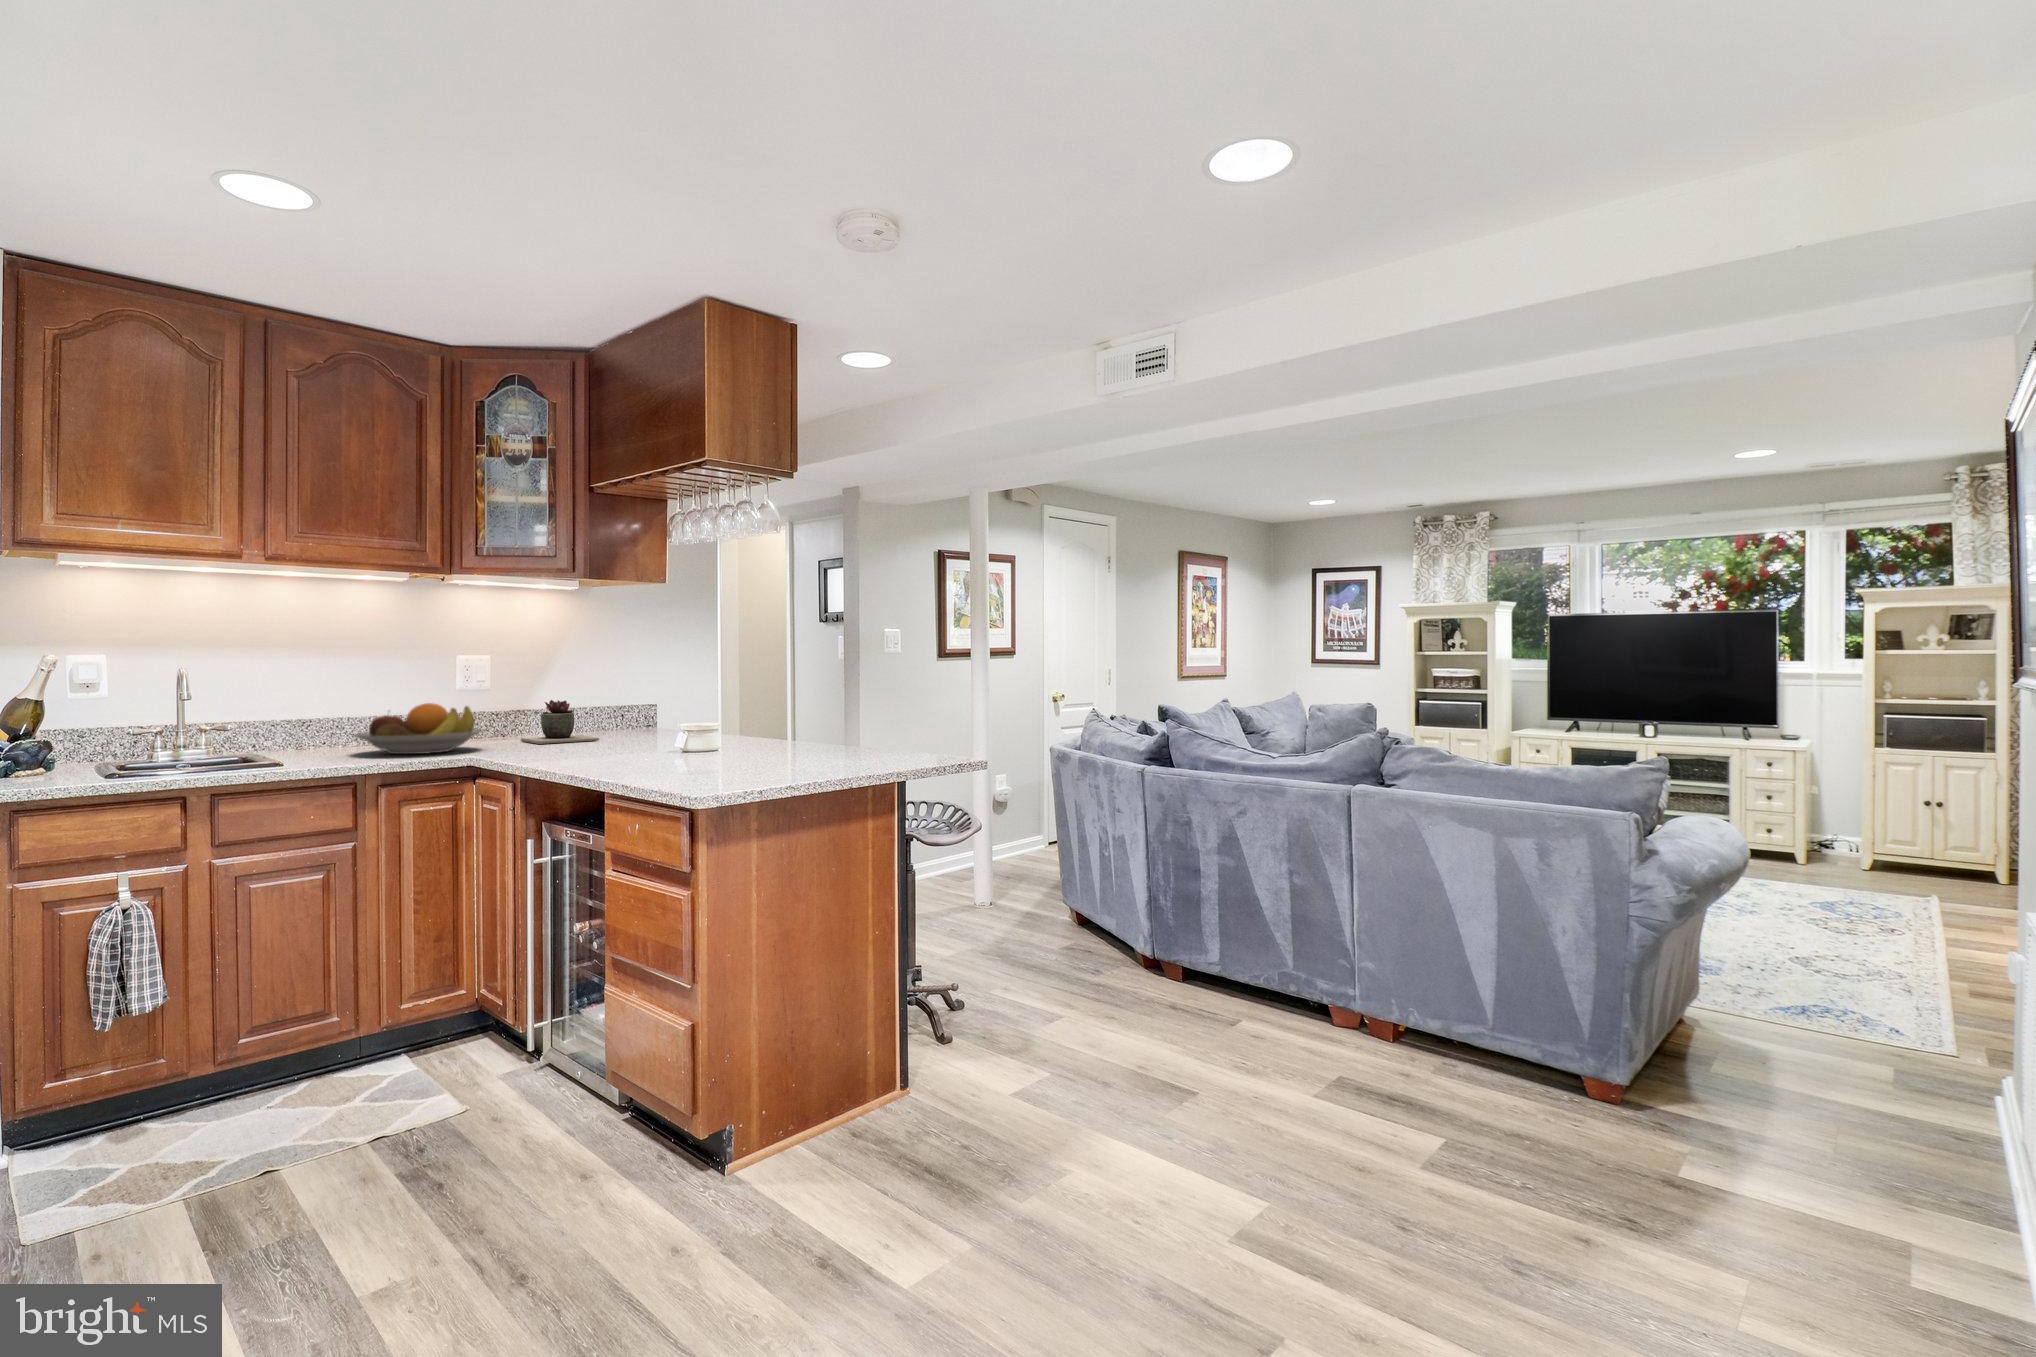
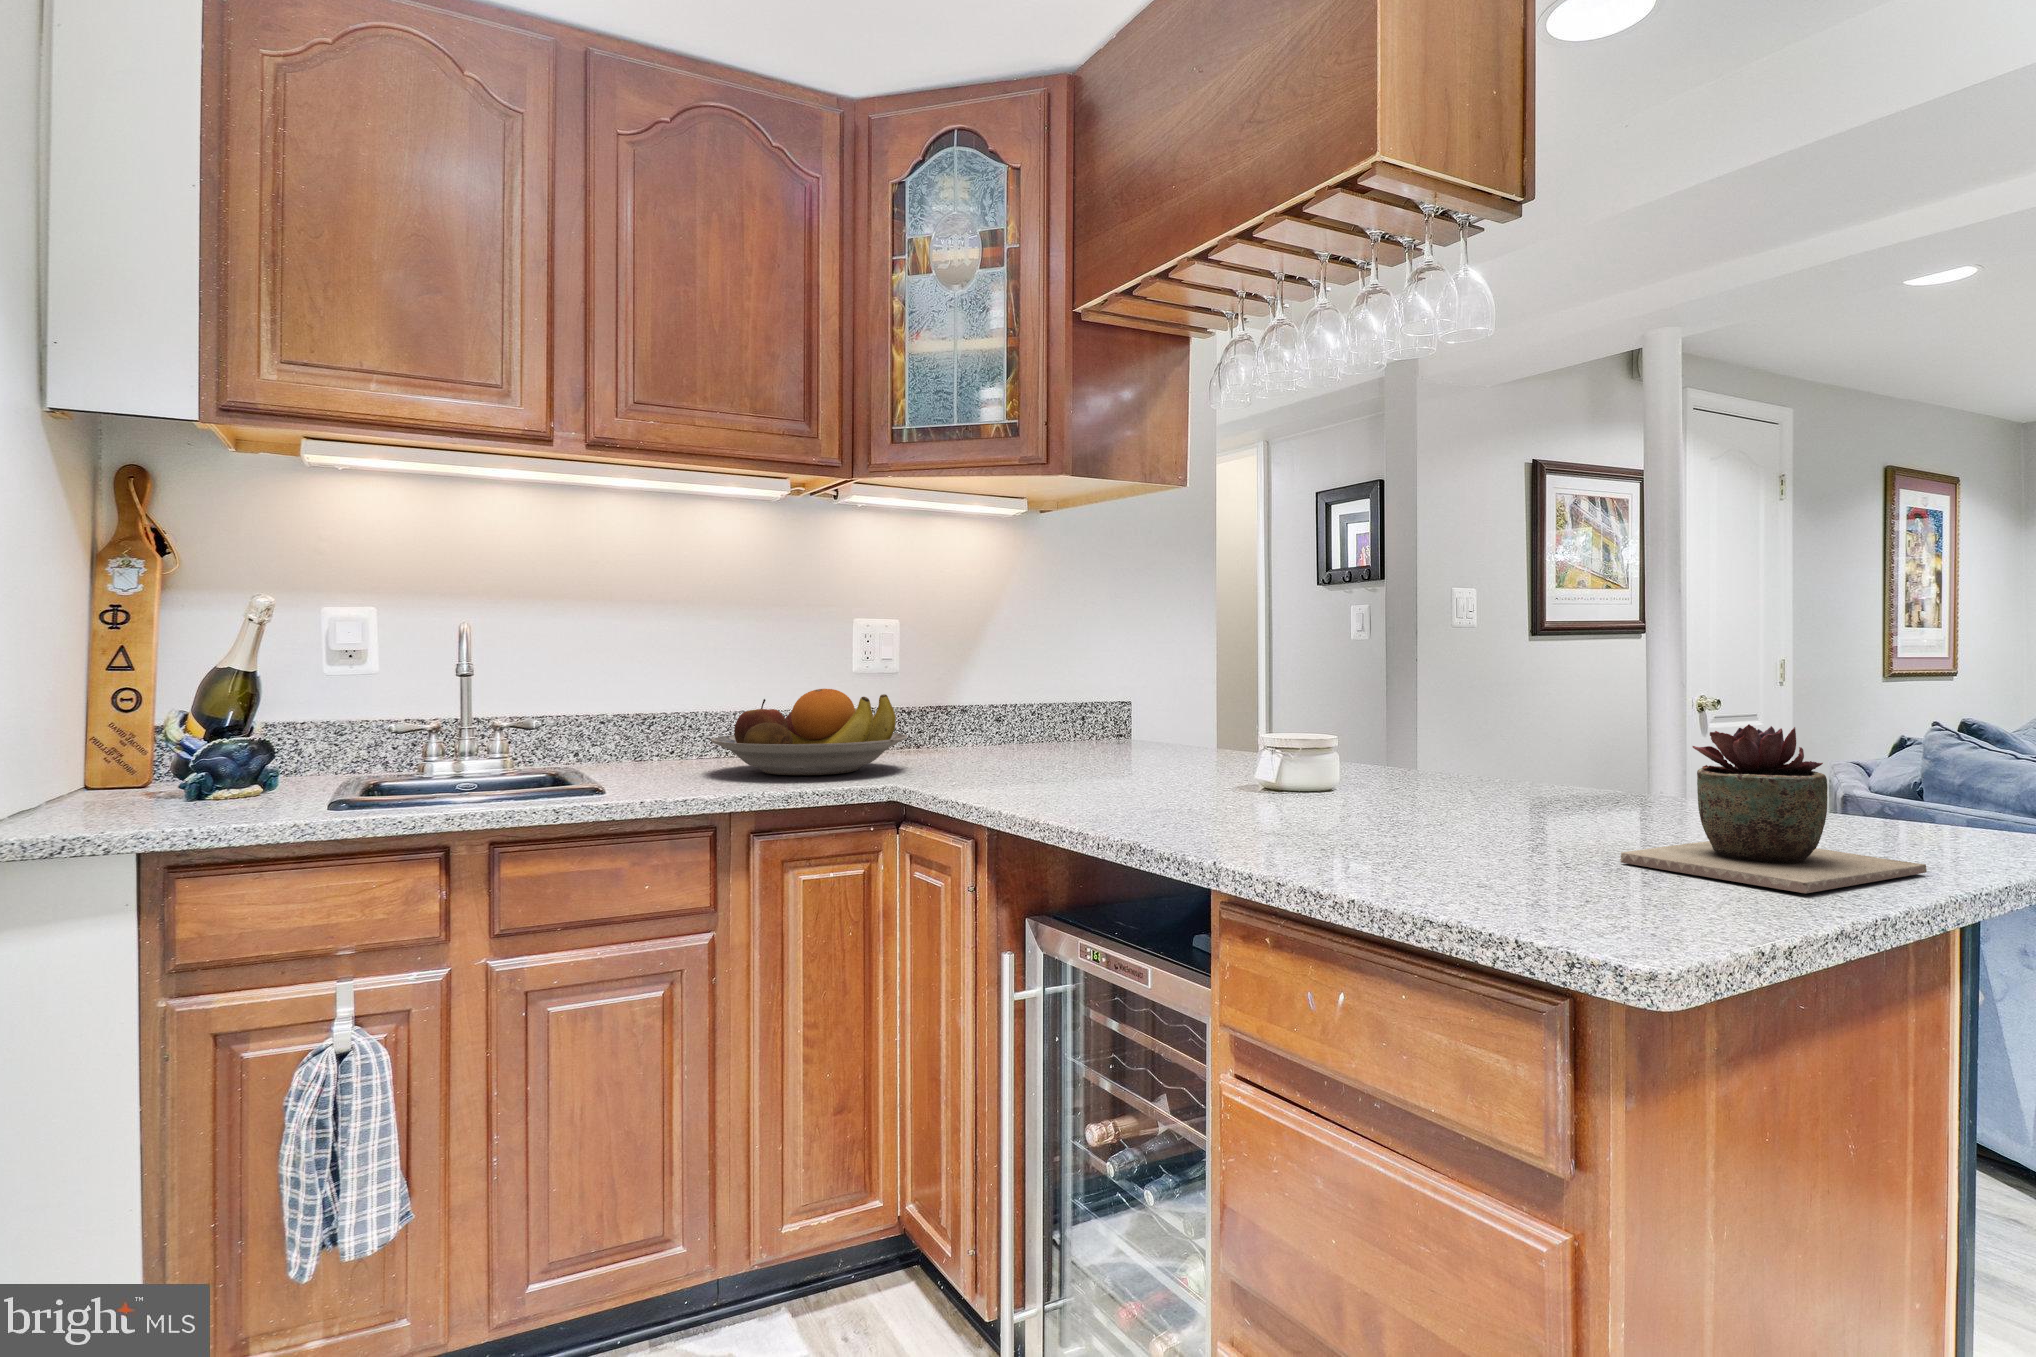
succulent plant: present [521,700,599,744] -> present [1620,724,1927,893]

